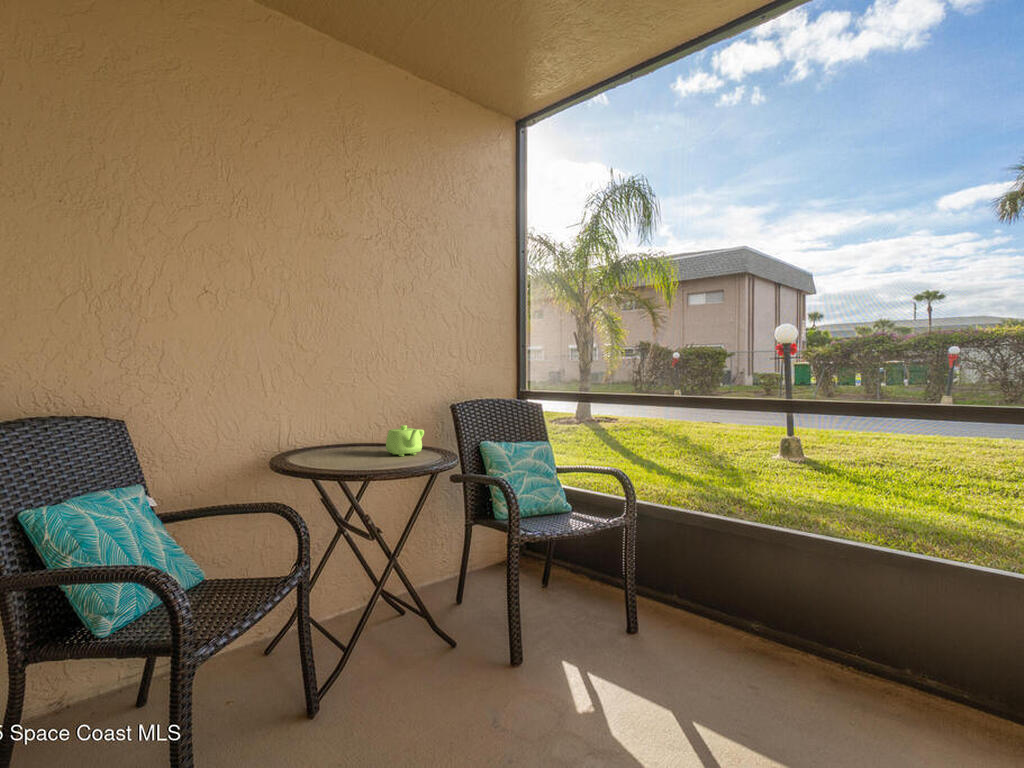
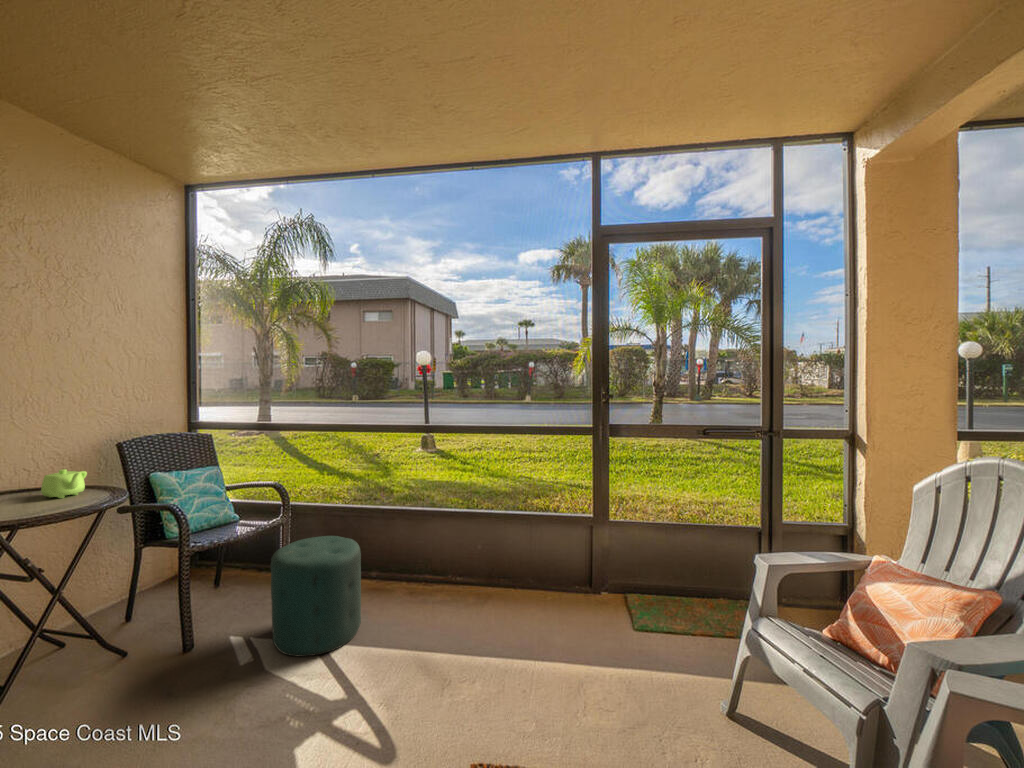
ottoman: none [614,550,742,729] -> present [271,536,361,657]

